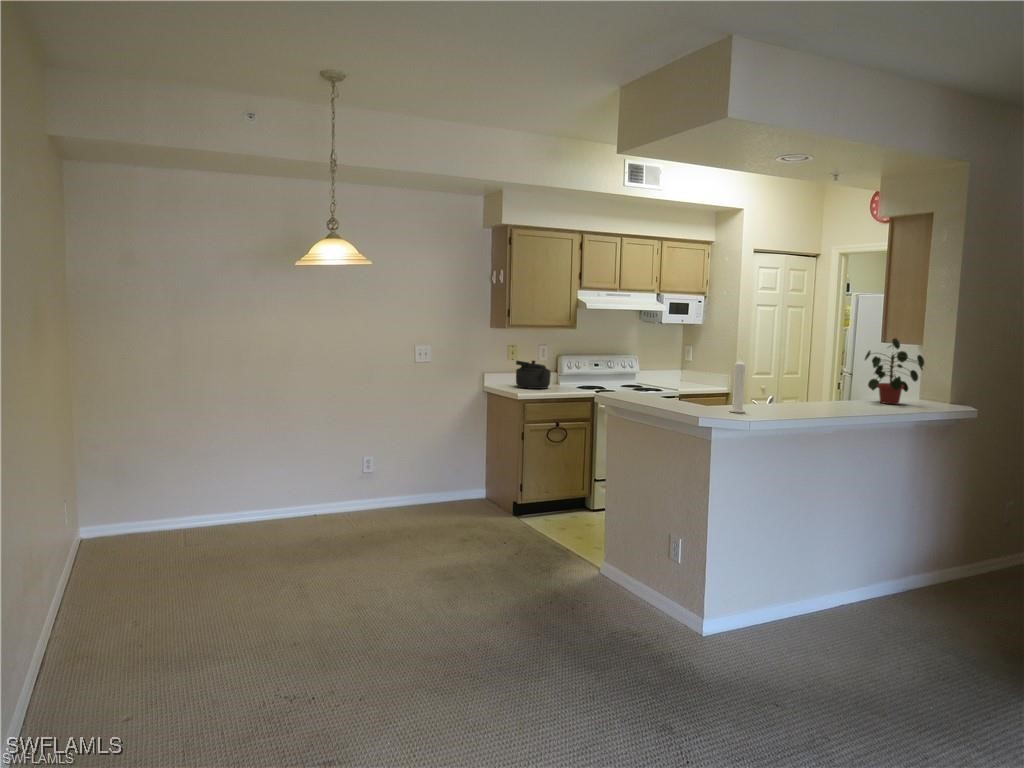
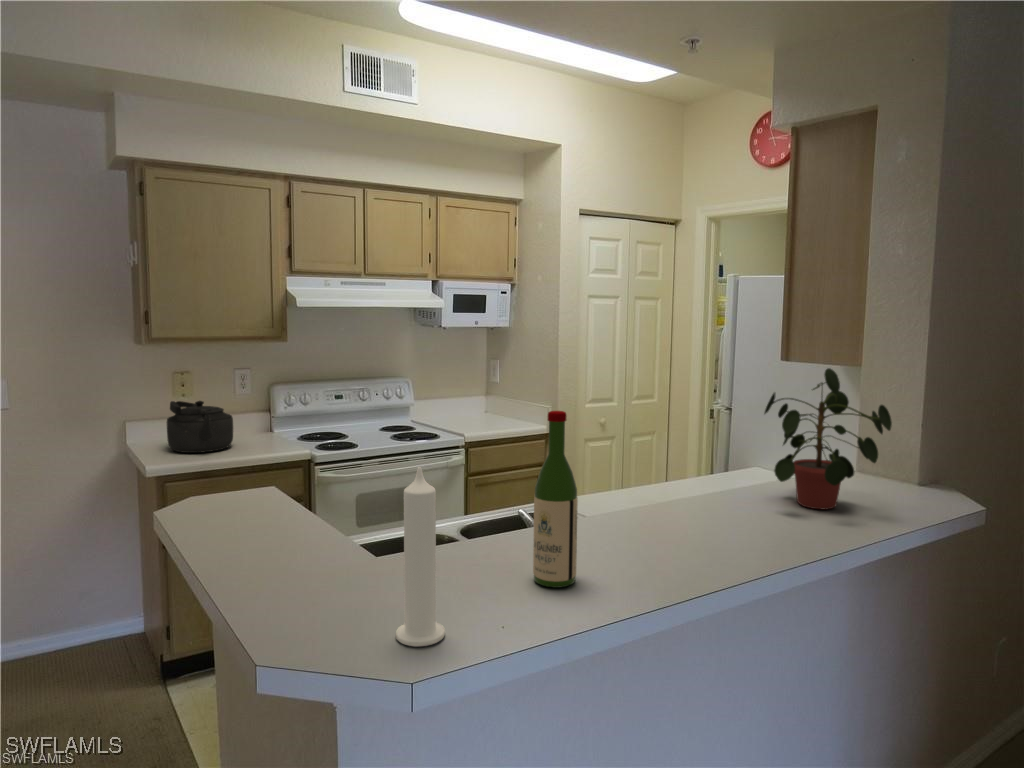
wine bottle: none [767,345,786,409] -> present [533,411,578,588]

